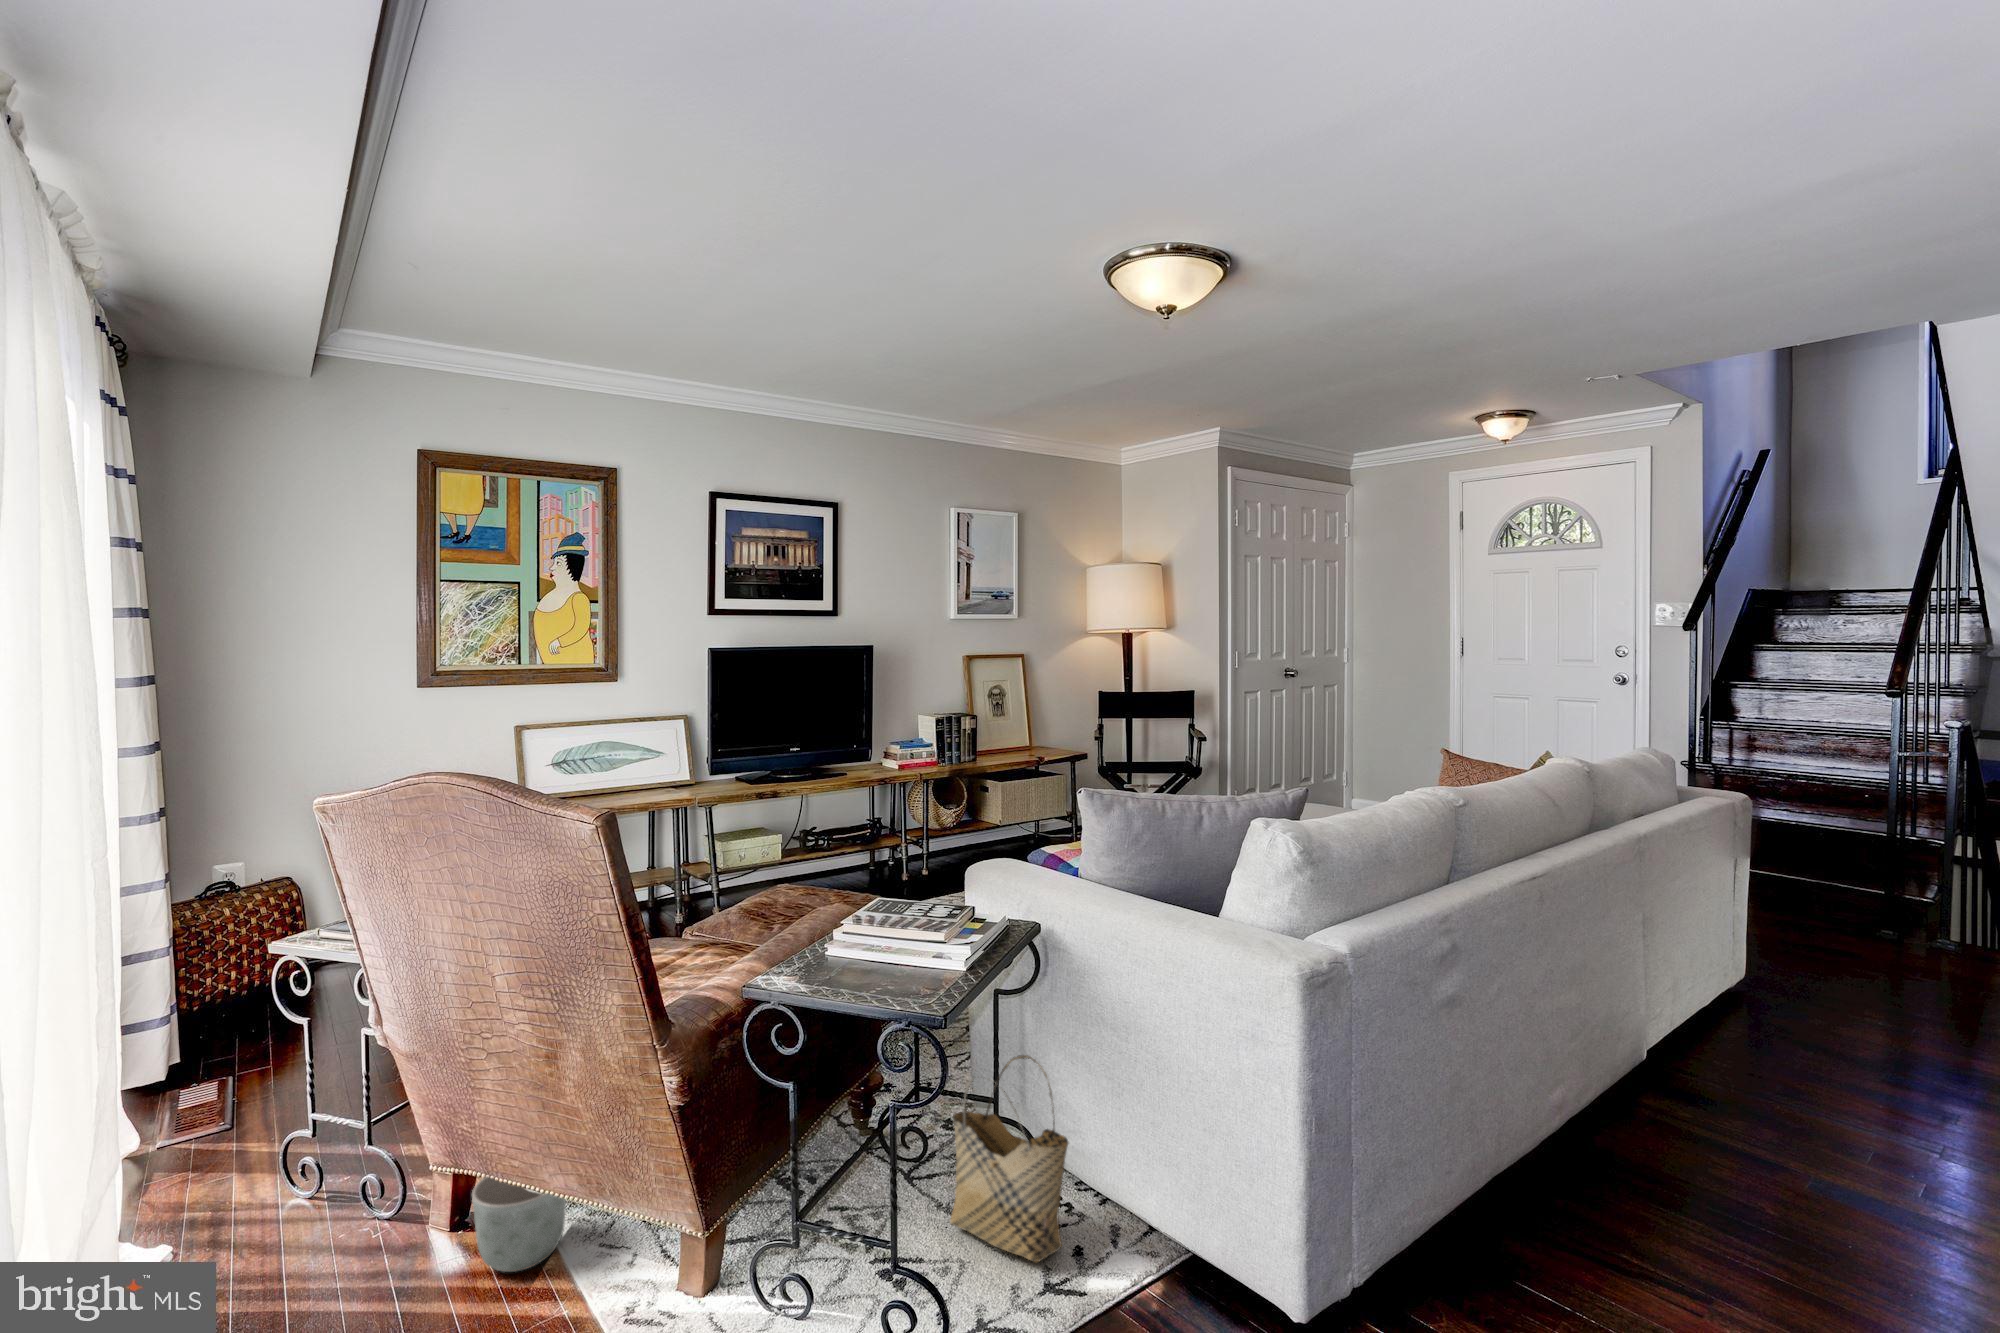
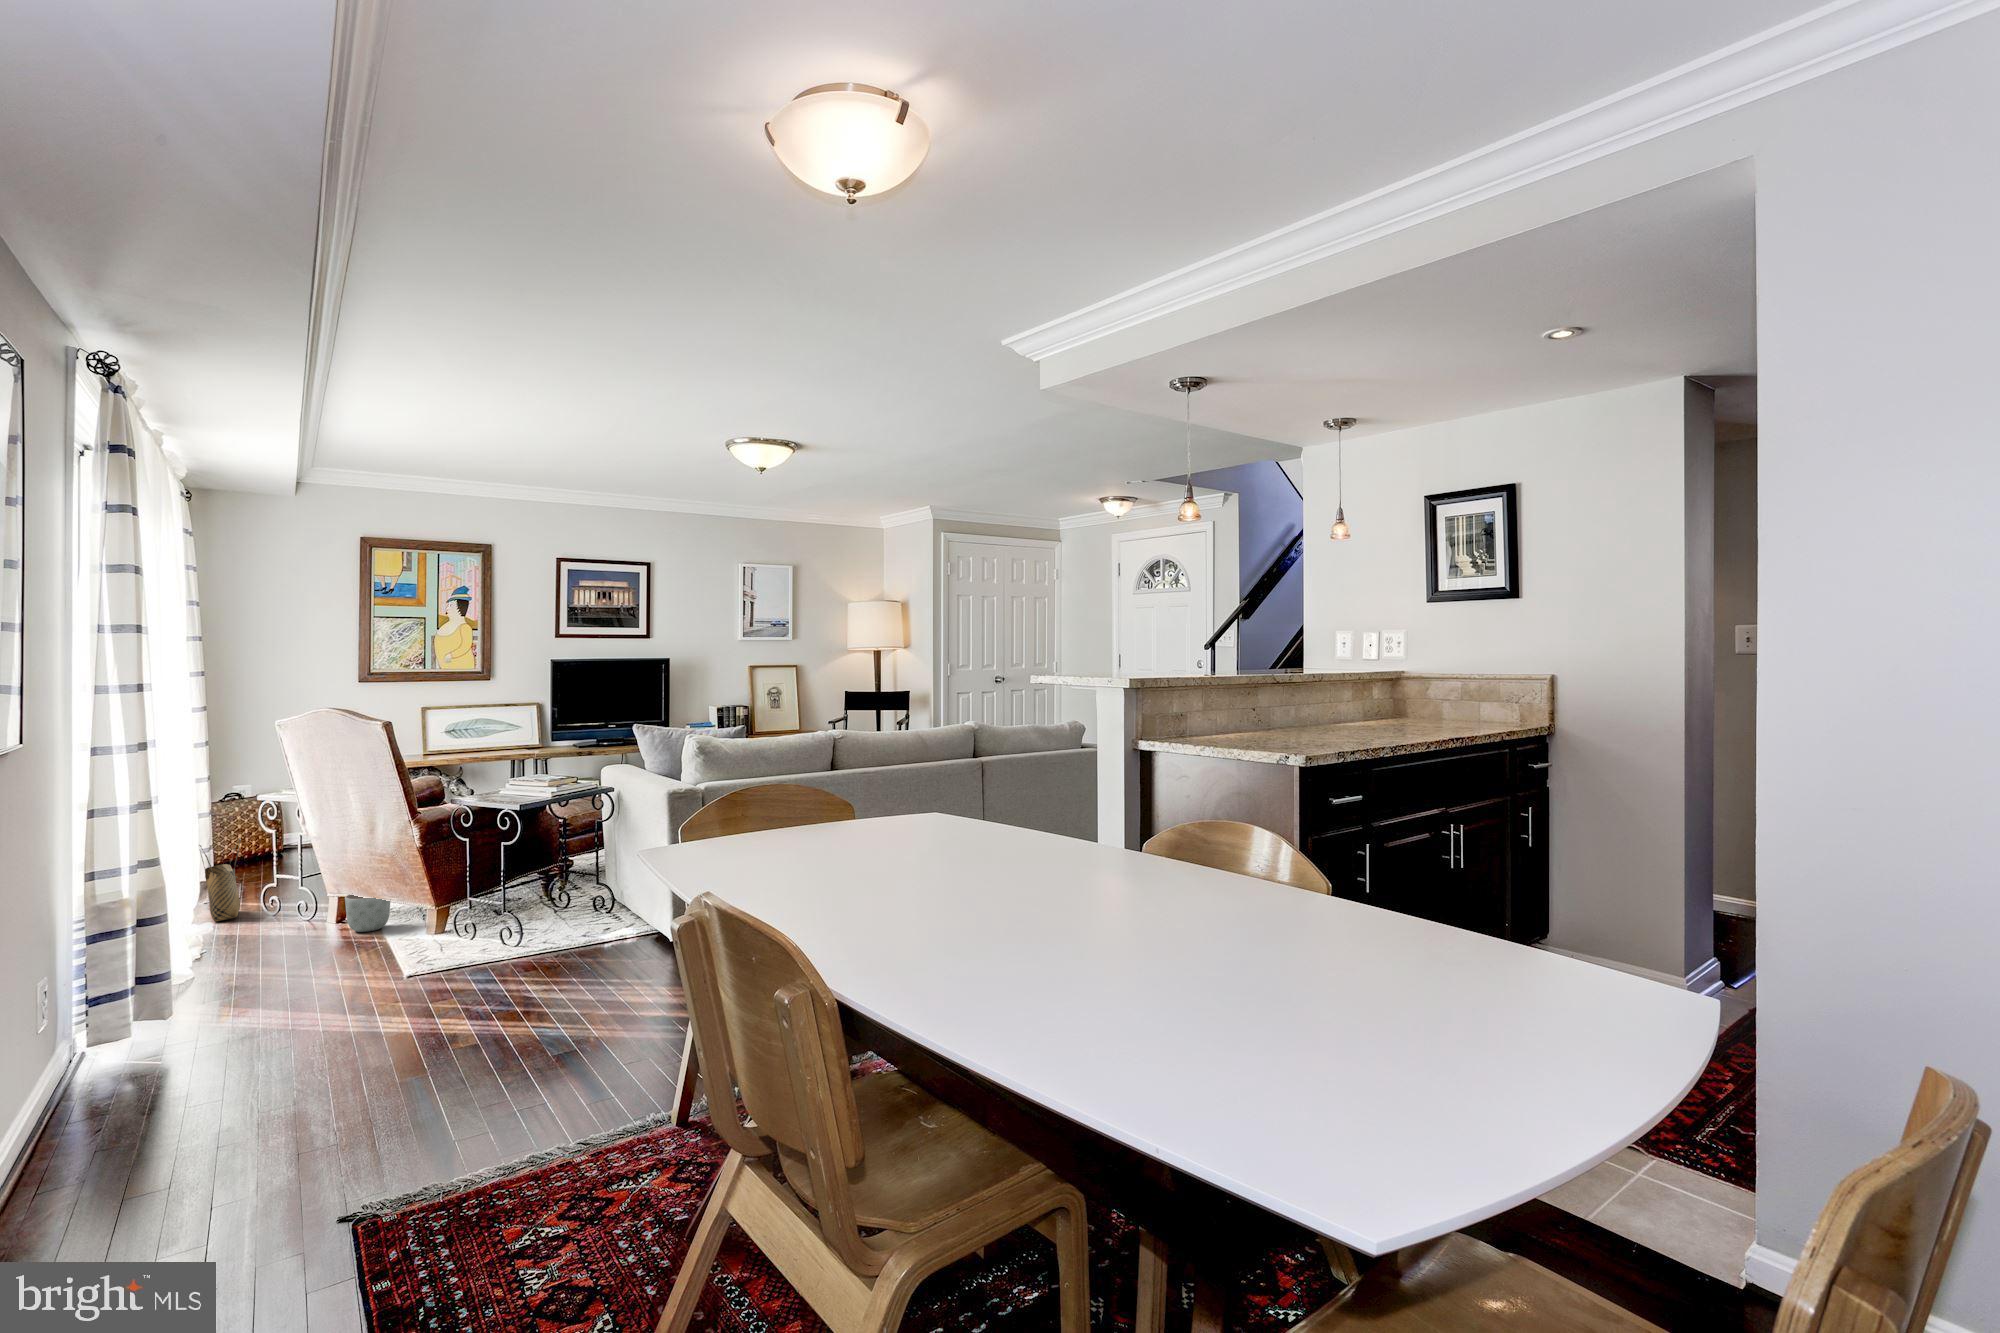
woven basket: present [950,1055,1068,1262] -> present [199,838,241,921]

